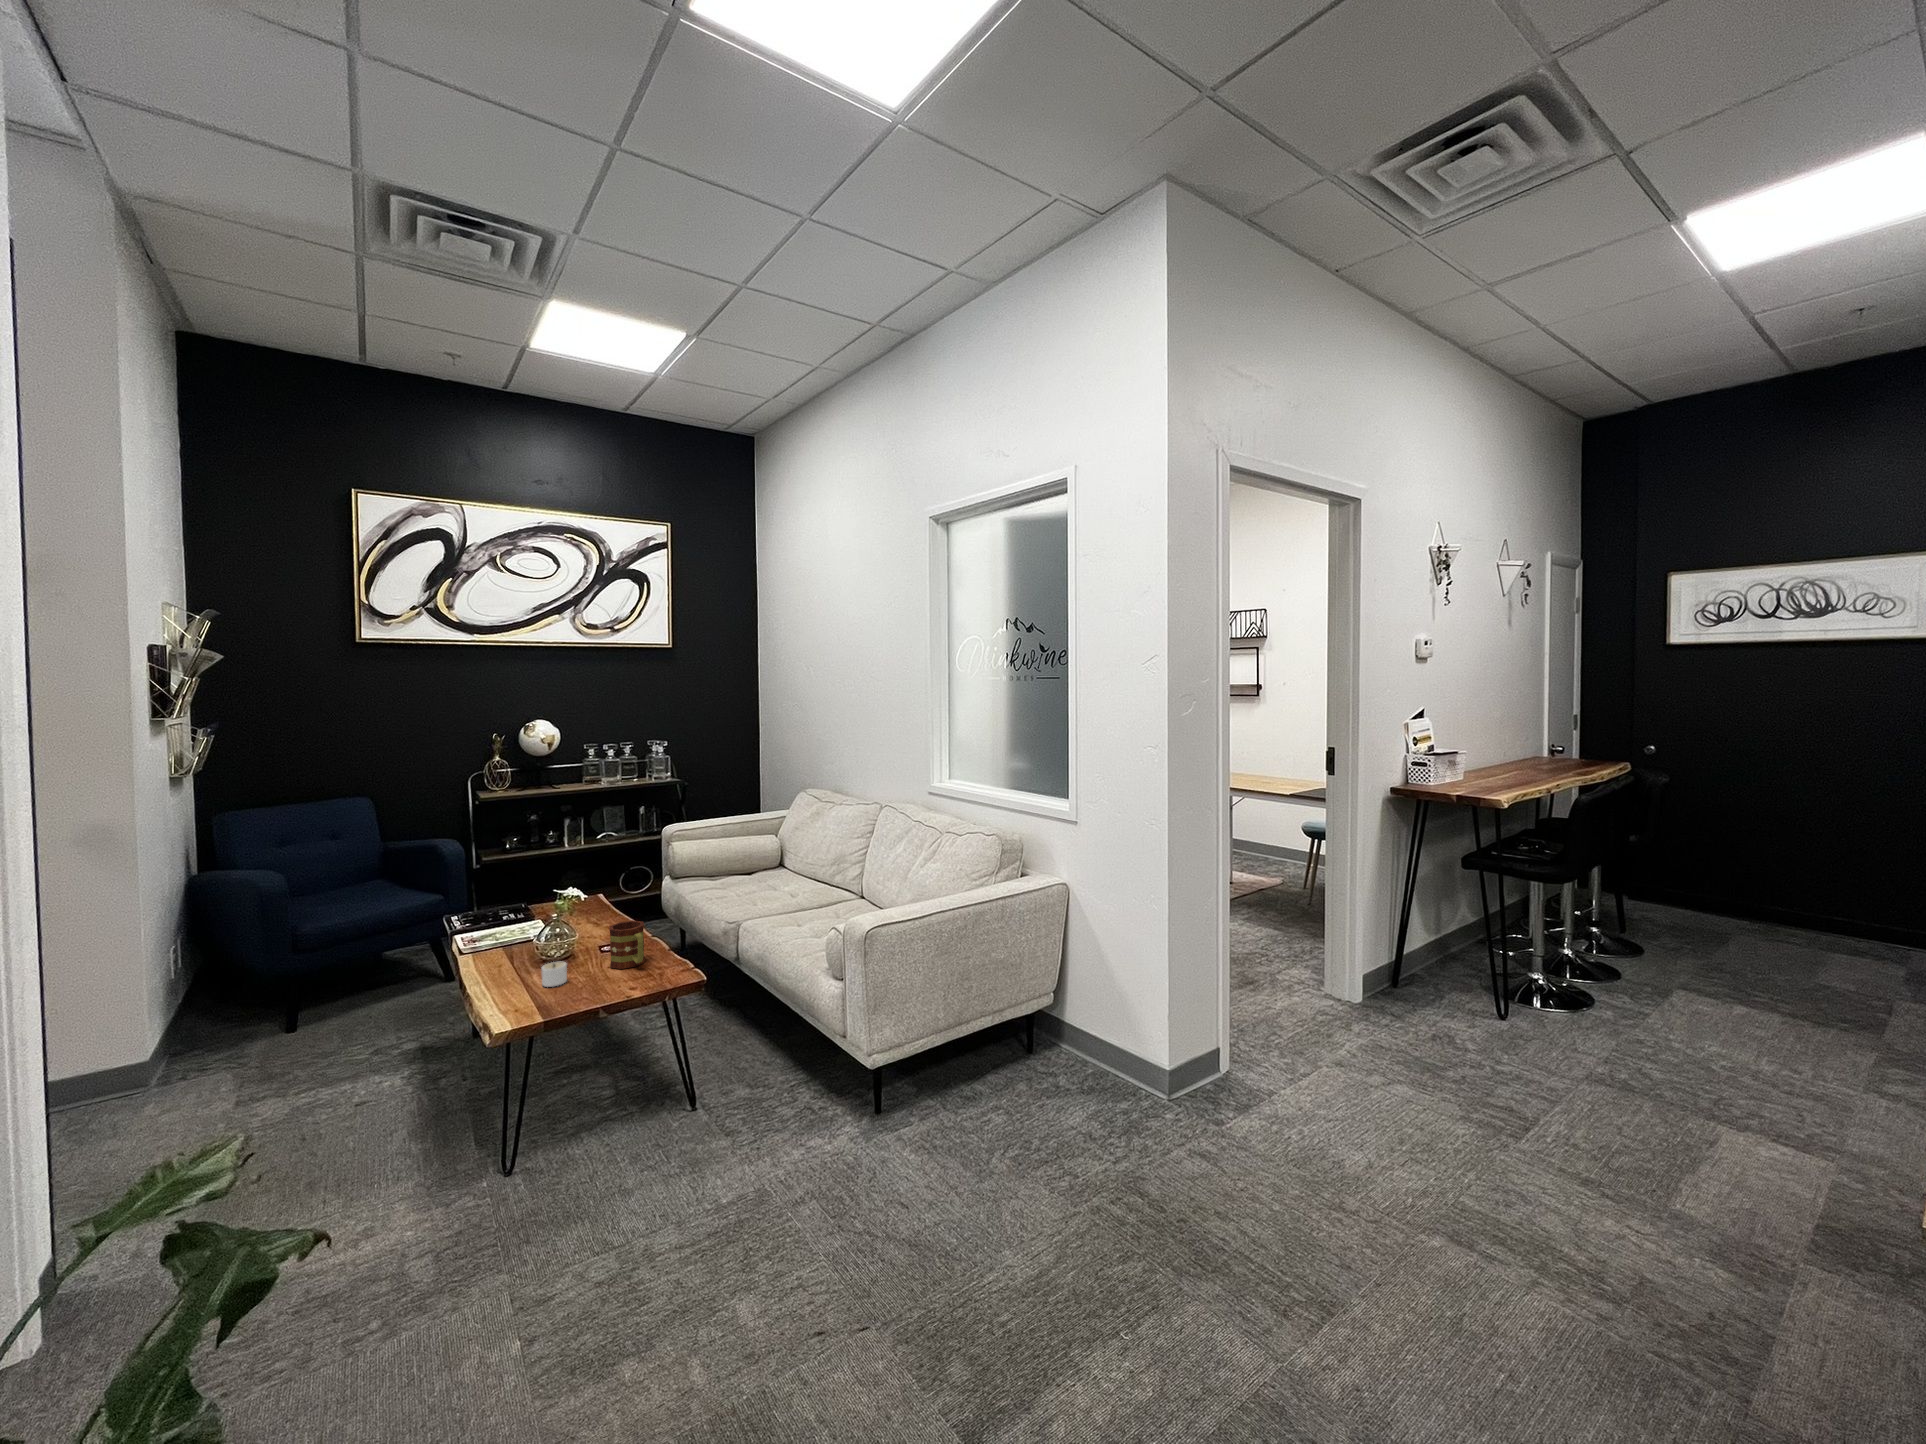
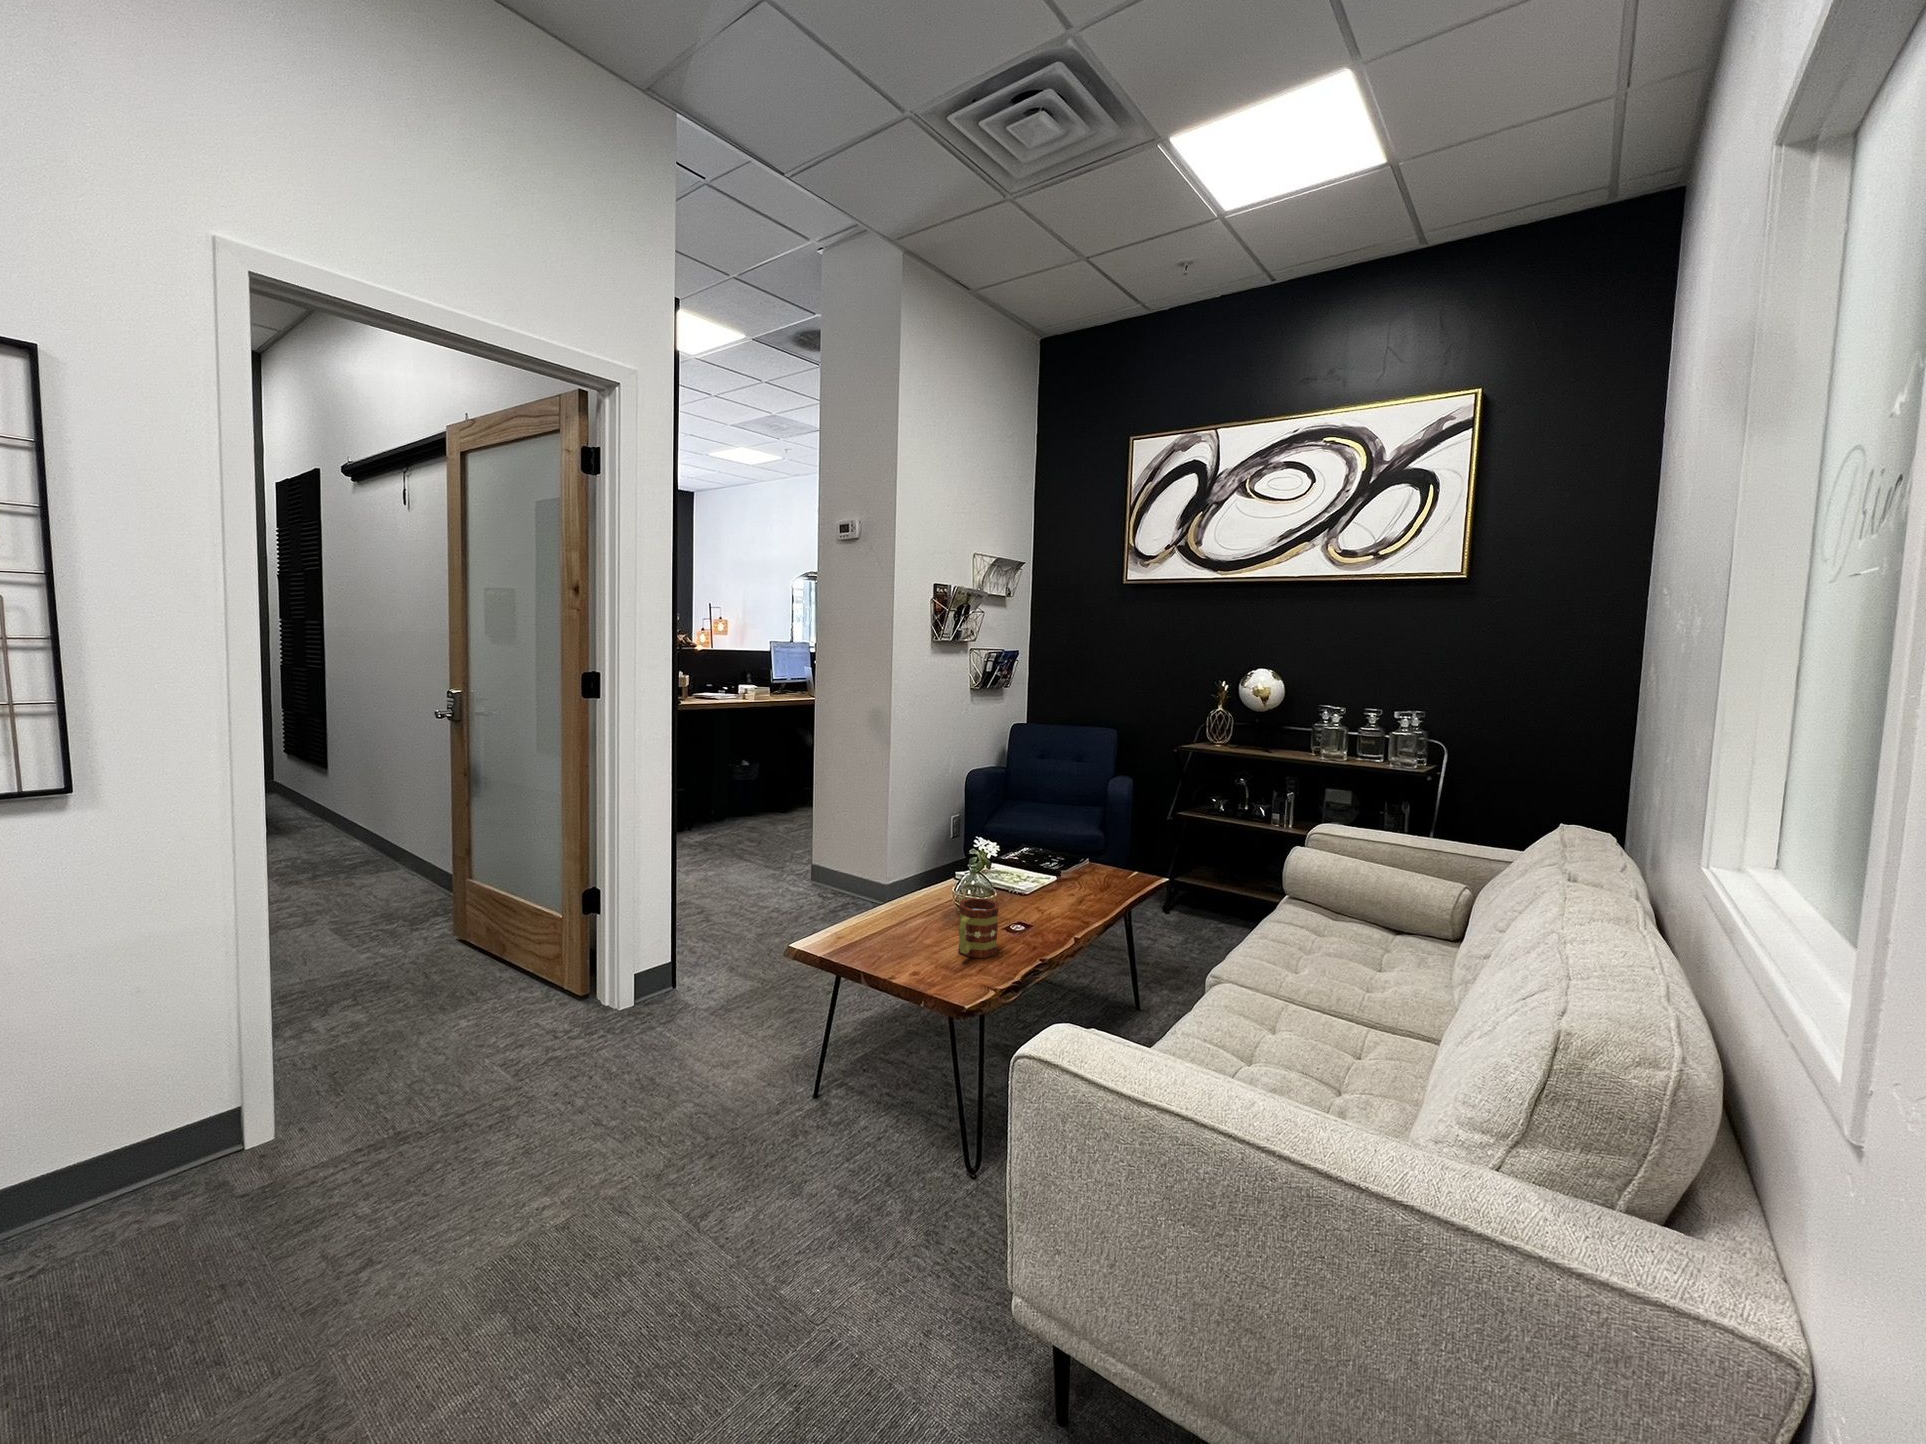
candle: present [542,962,567,987] -> none [896,911,929,939]

